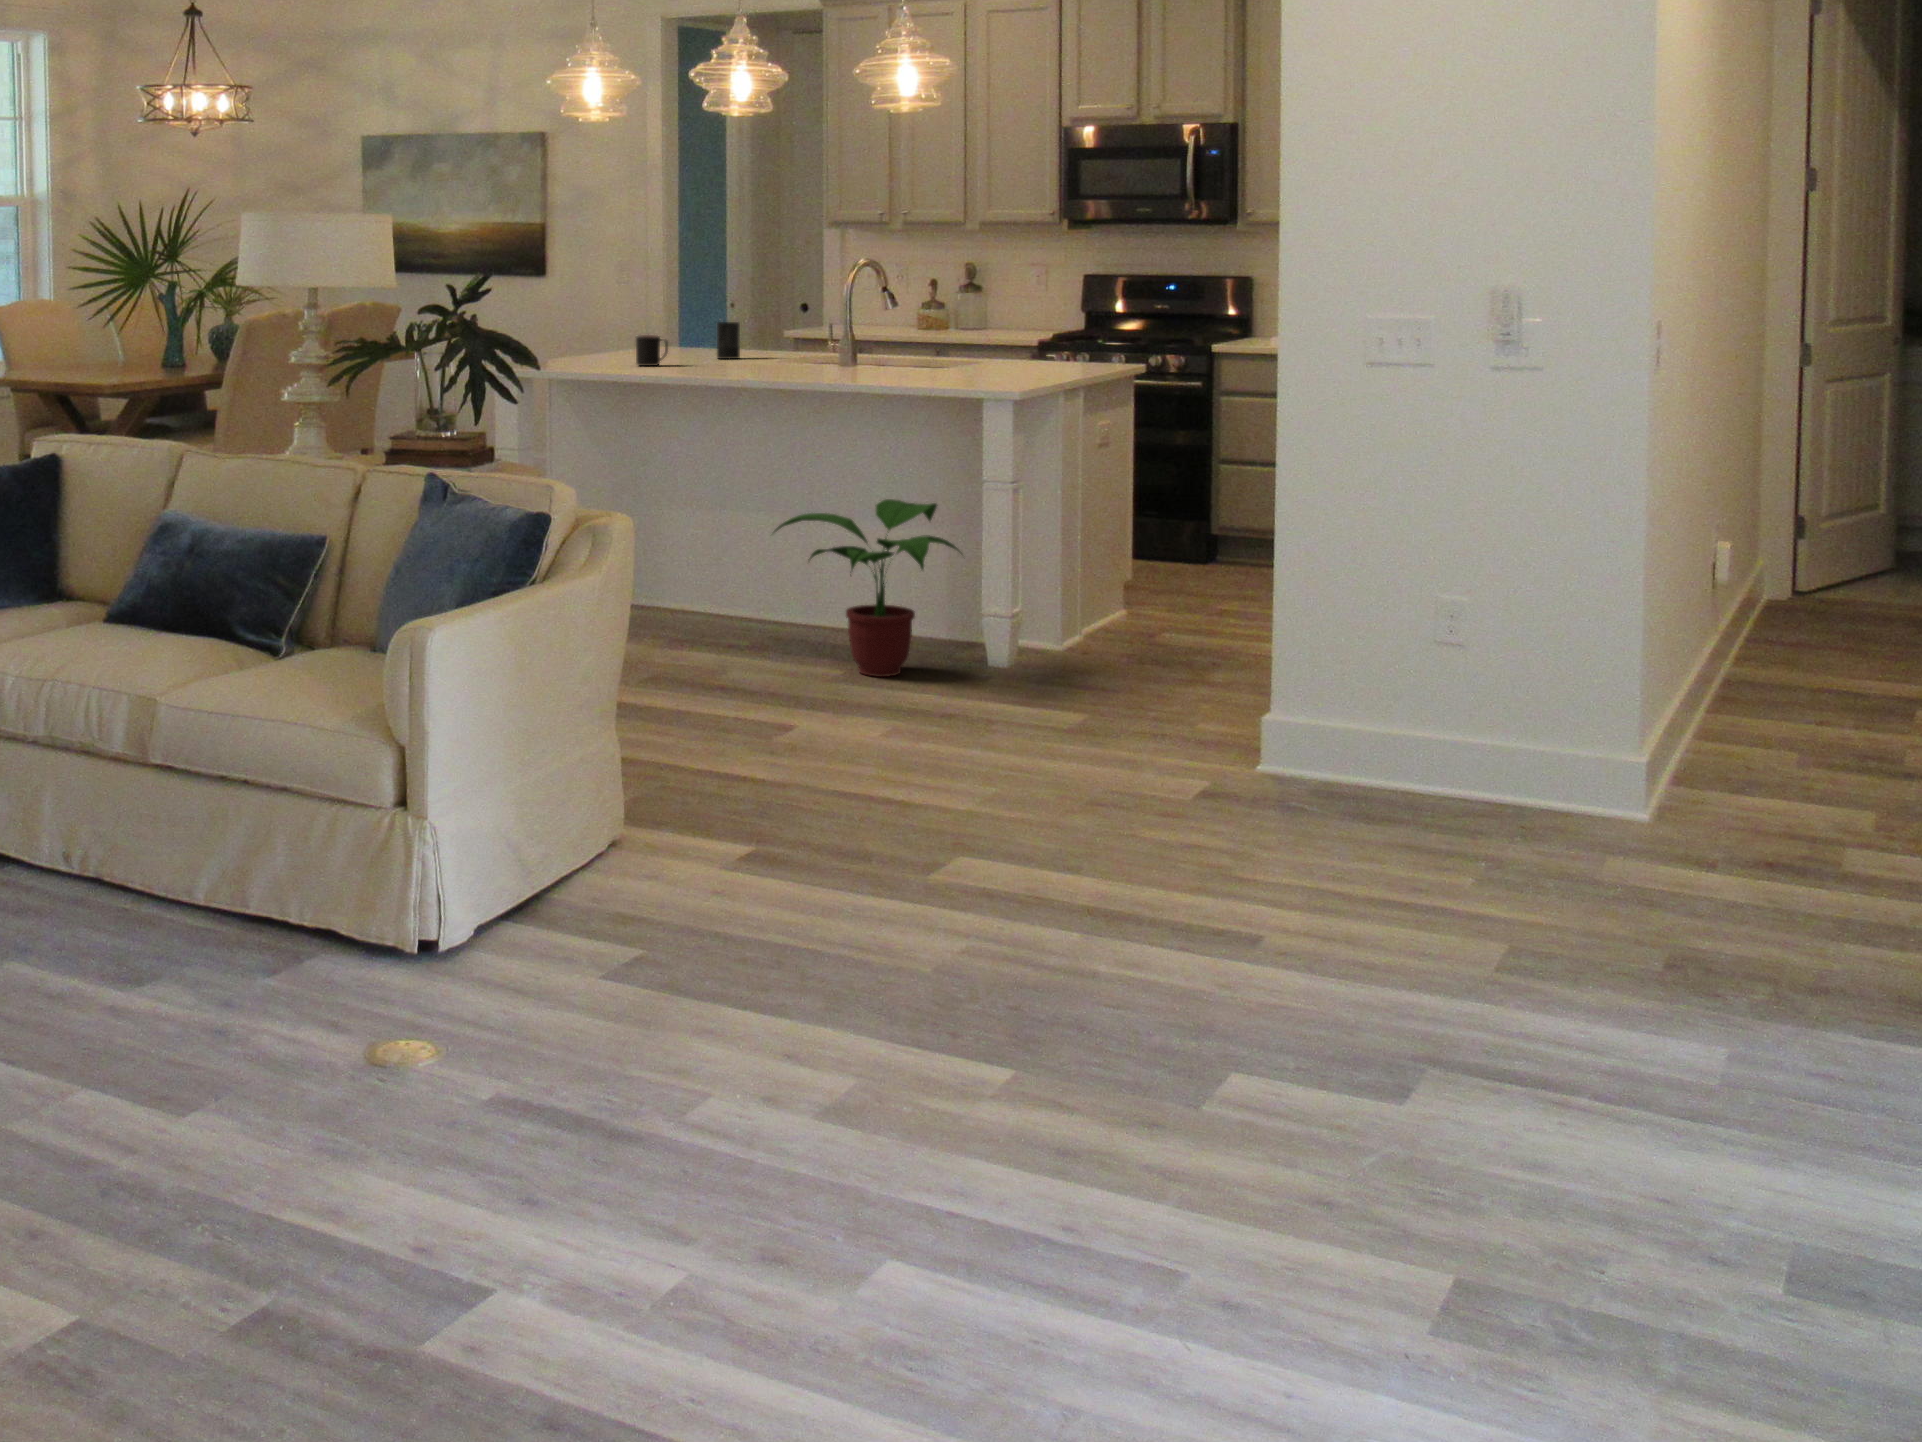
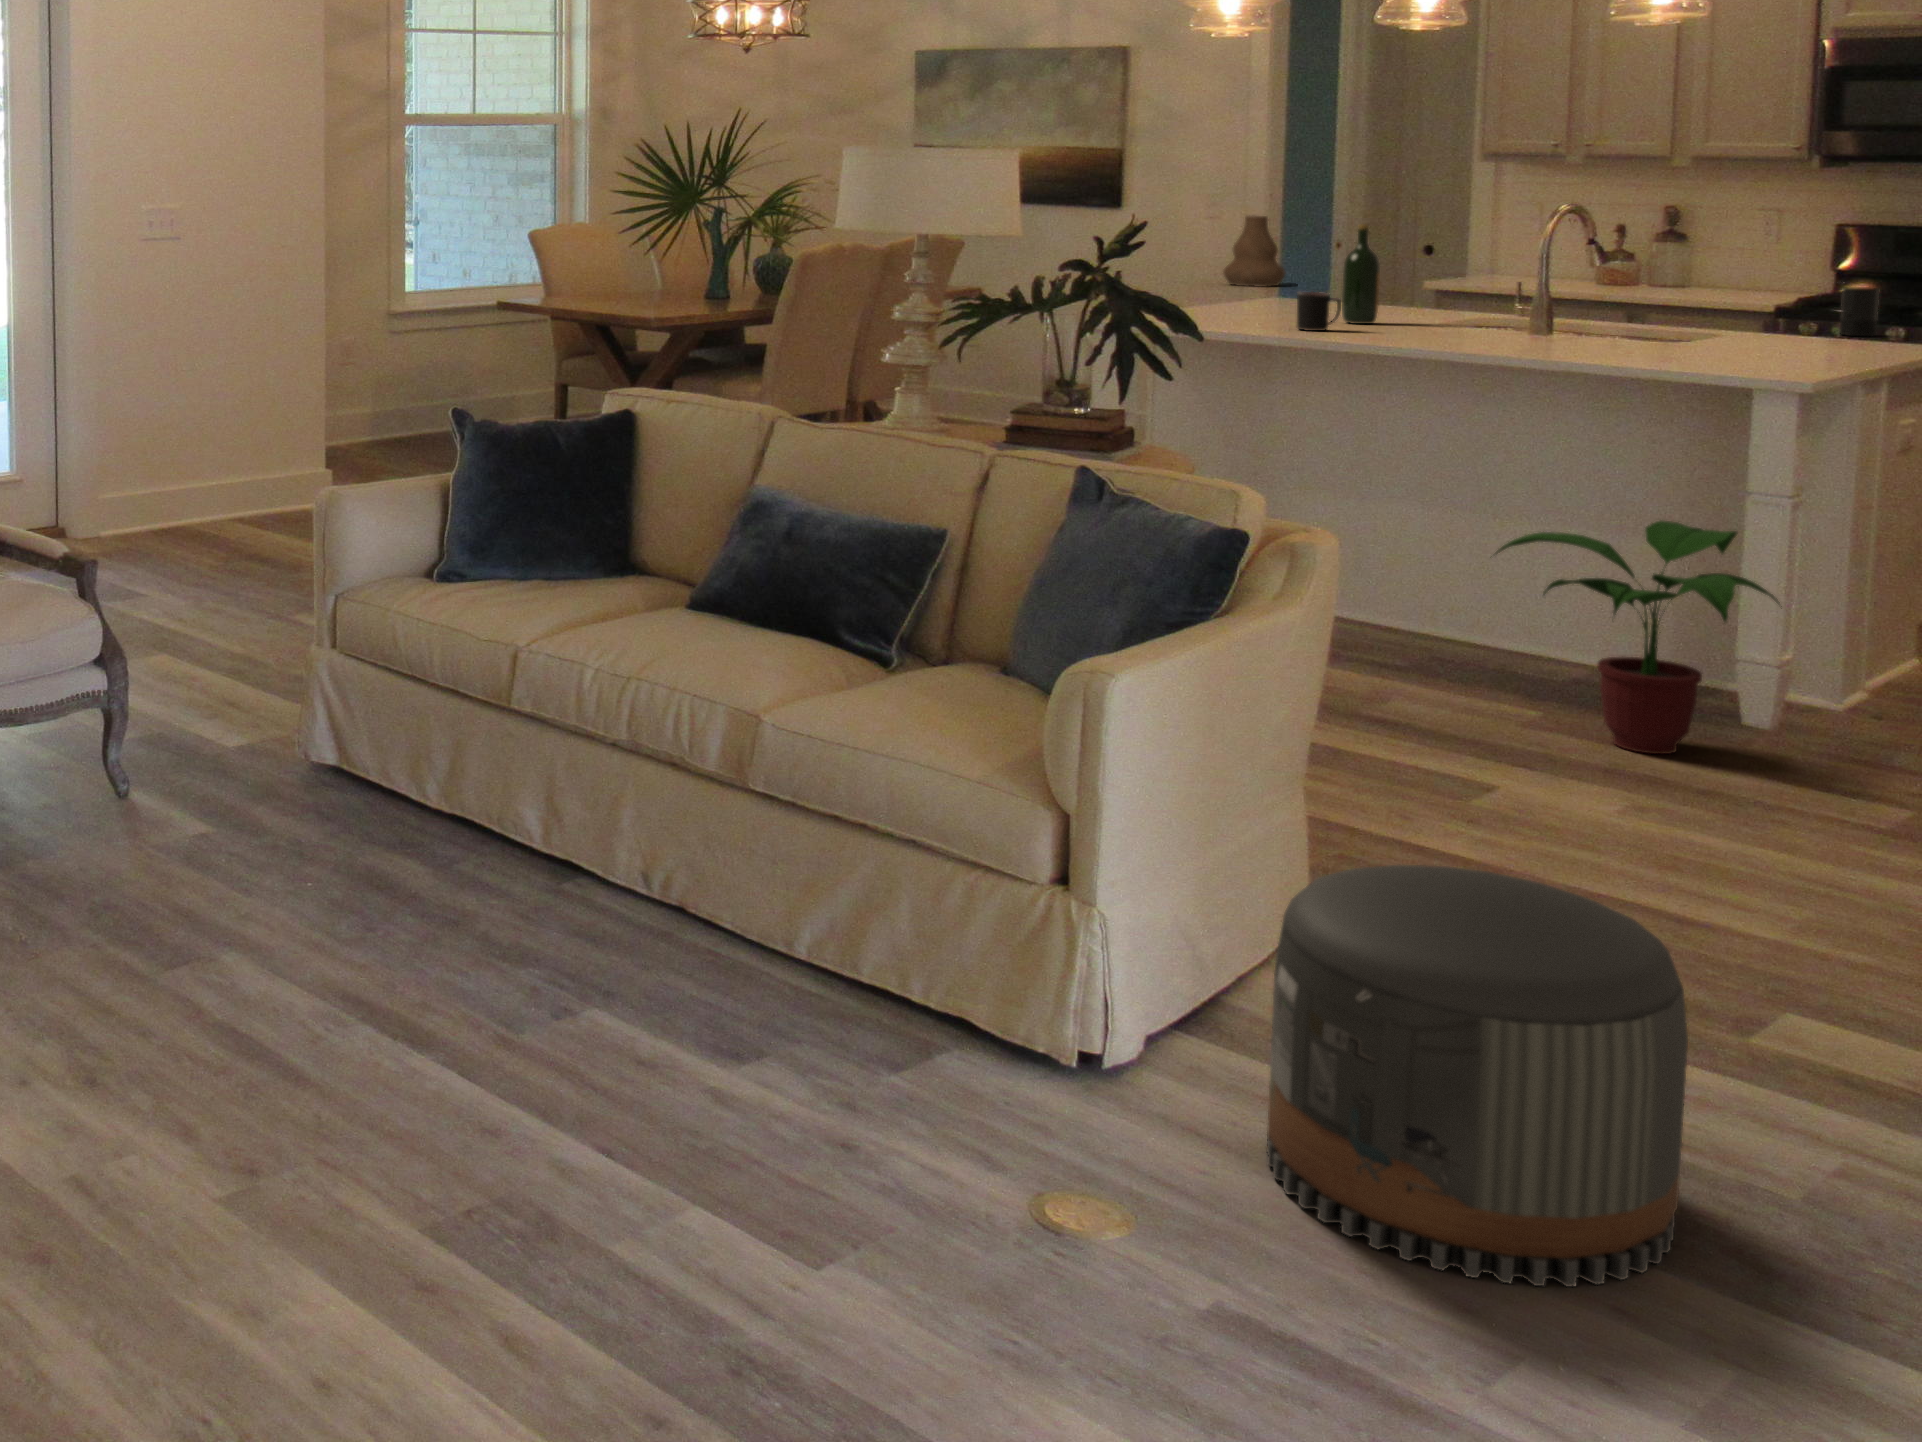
vase: none [602,277,650,336] -> present [1223,216,1285,287]
wine bottle: none [674,280,700,360] -> present [1342,224,1380,324]
candle: present [717,322,740,359] -> present [1840,287,1879,336]
pouf: none [553,756,832,1054] -> present [1266,865,1688,1286]

